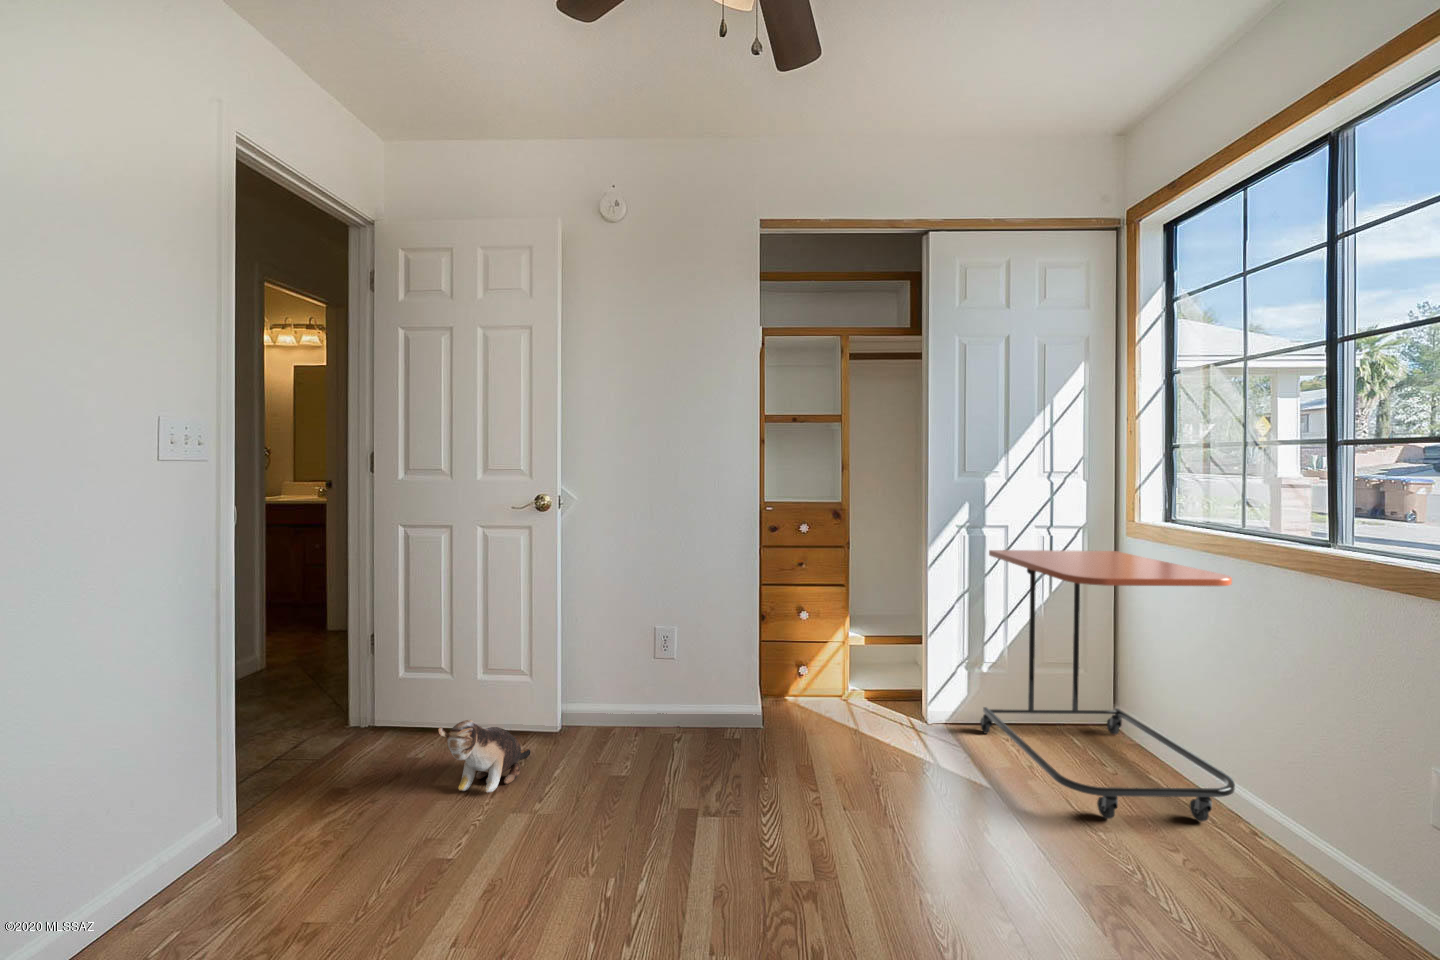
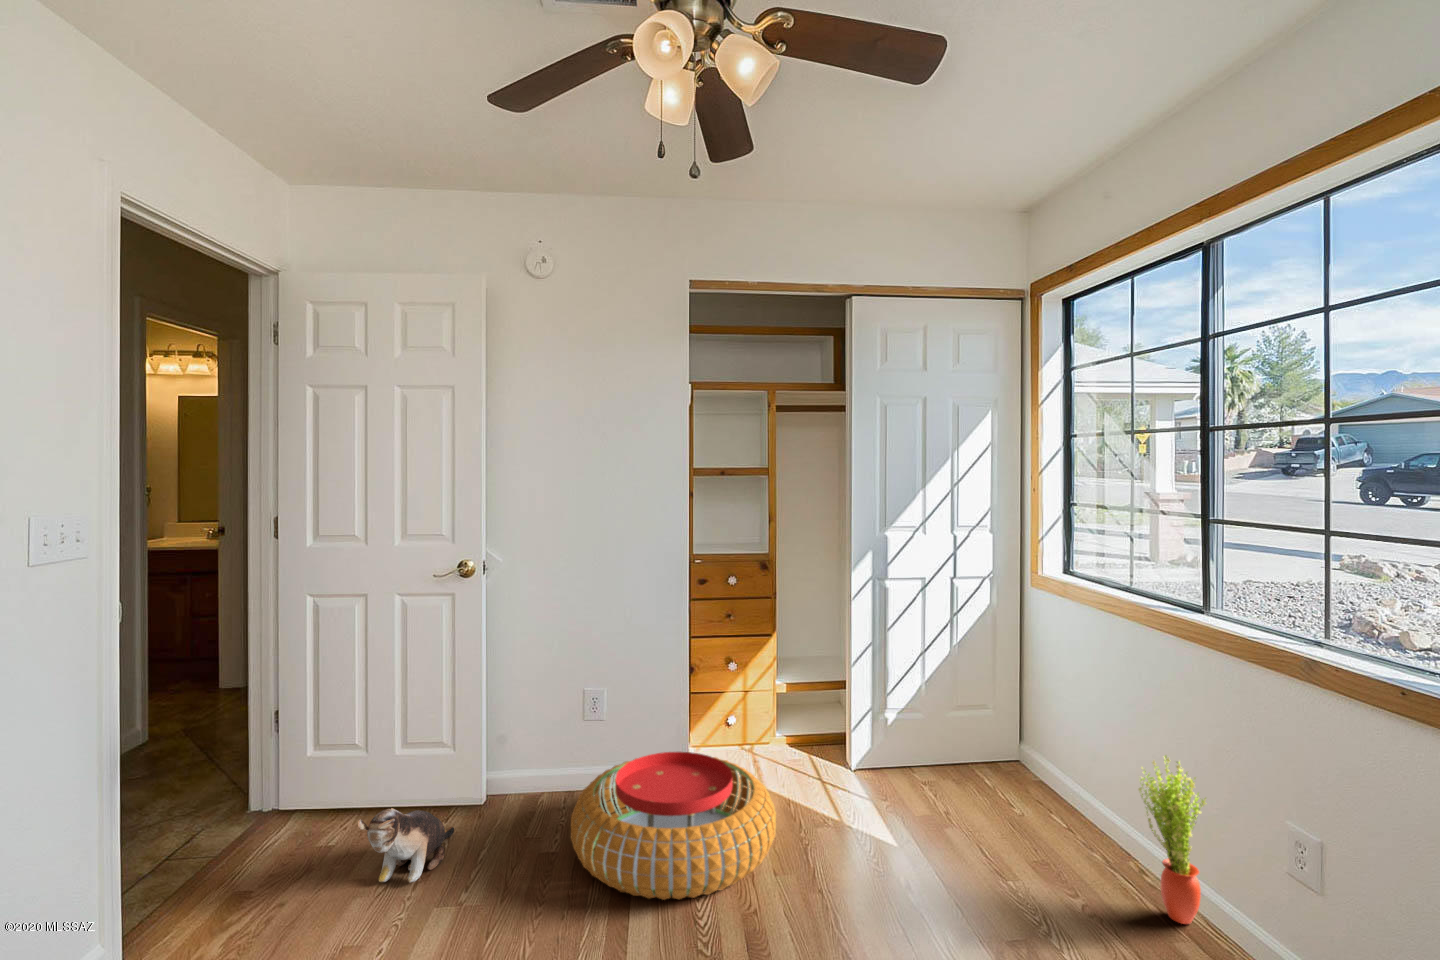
side table: present [980,550,1235,822] -> none [901,602,1127,869]
pouf: none [640,688,847,823] -> present [571,752,776,900]
potted plant: none [1249,698,1332,883] -> present [1139,756,1207,924]

